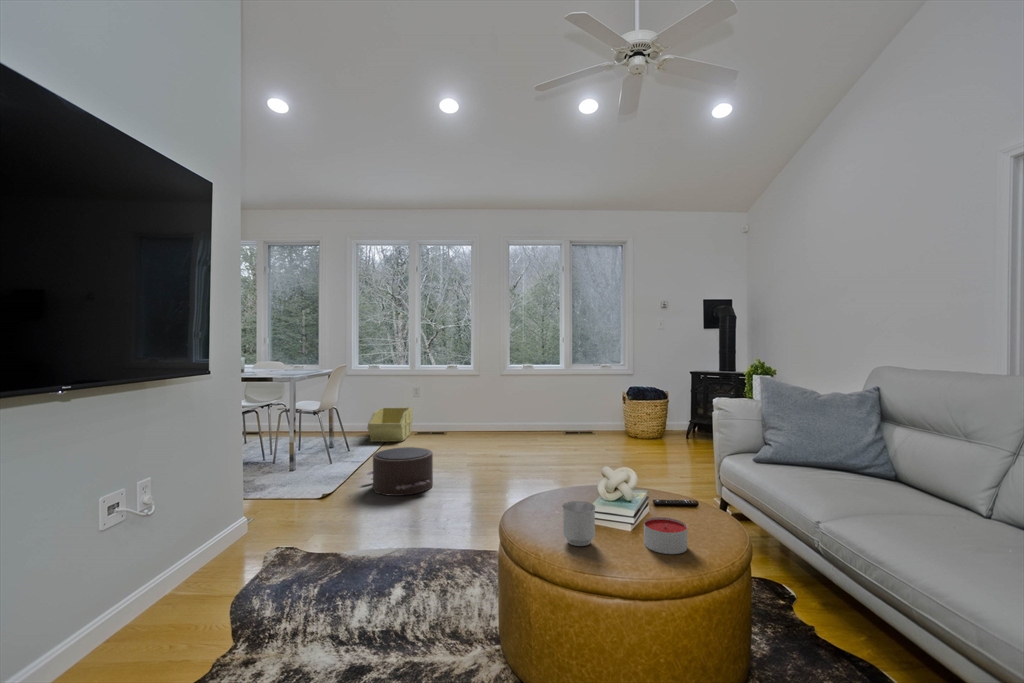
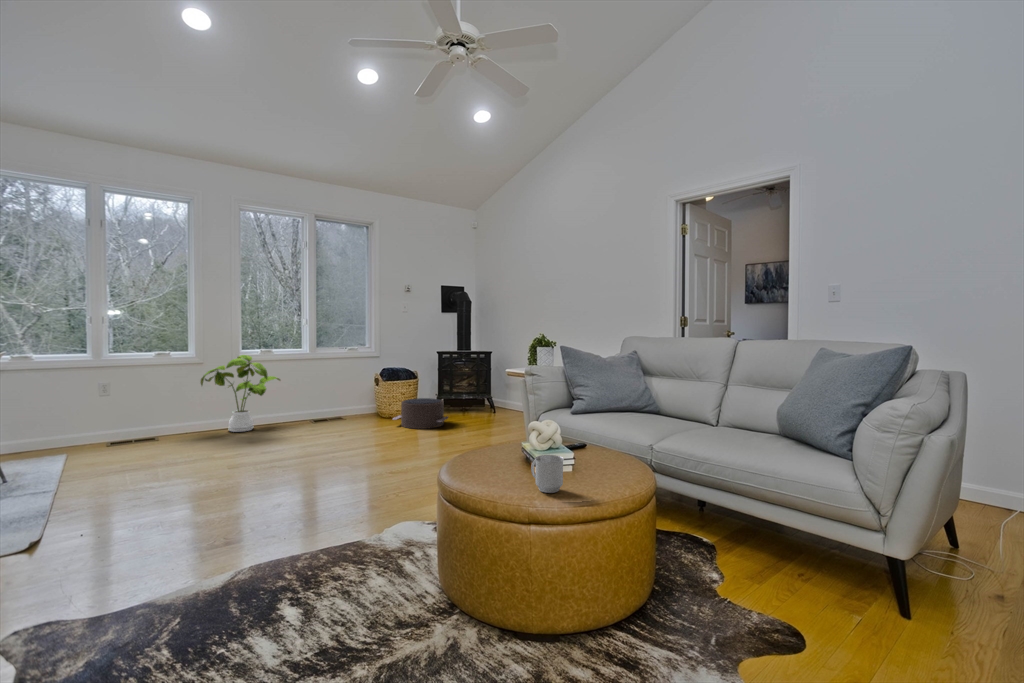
house plant: none [477,371,538,436] -> present [201,355,280,432]
storage bin: present [368,407,413,442] -> none [19,408,90,463]
pouf: present [367,447,433,496] -> present [393,398,448,429]
candle: present [644,517,687,554] -> none [585,458,619,484]

